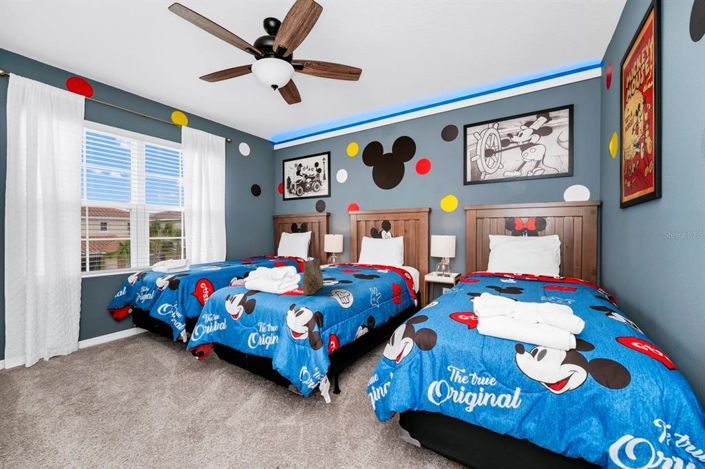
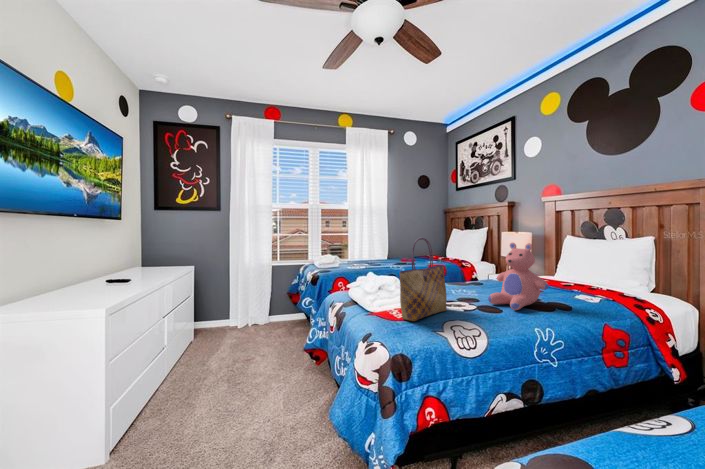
teddy bear: none [341,241,371,281] -> present [488,243,548,310]

